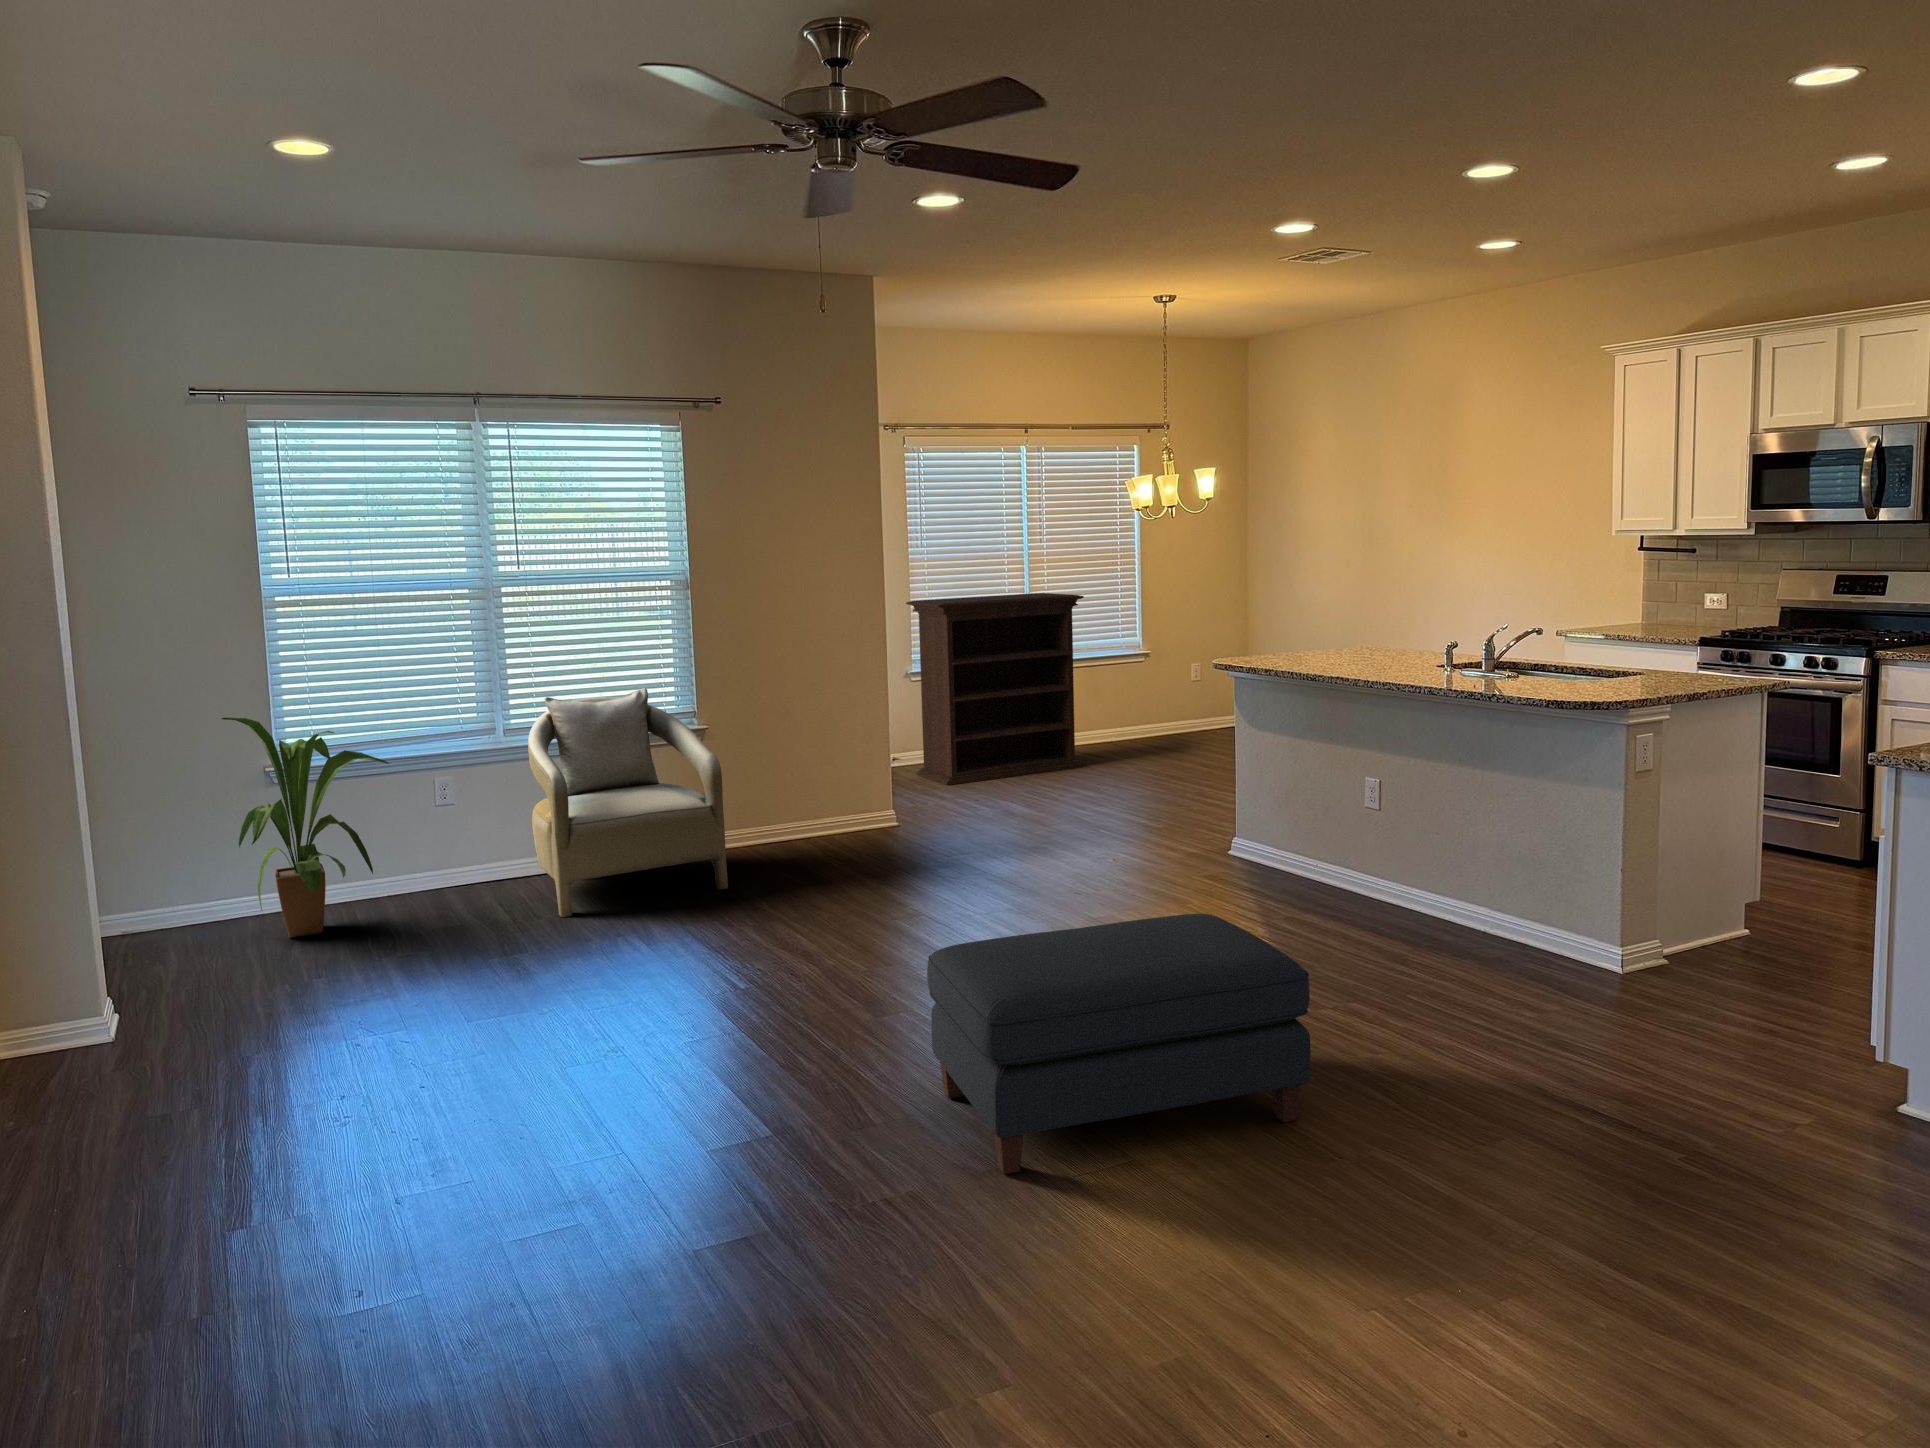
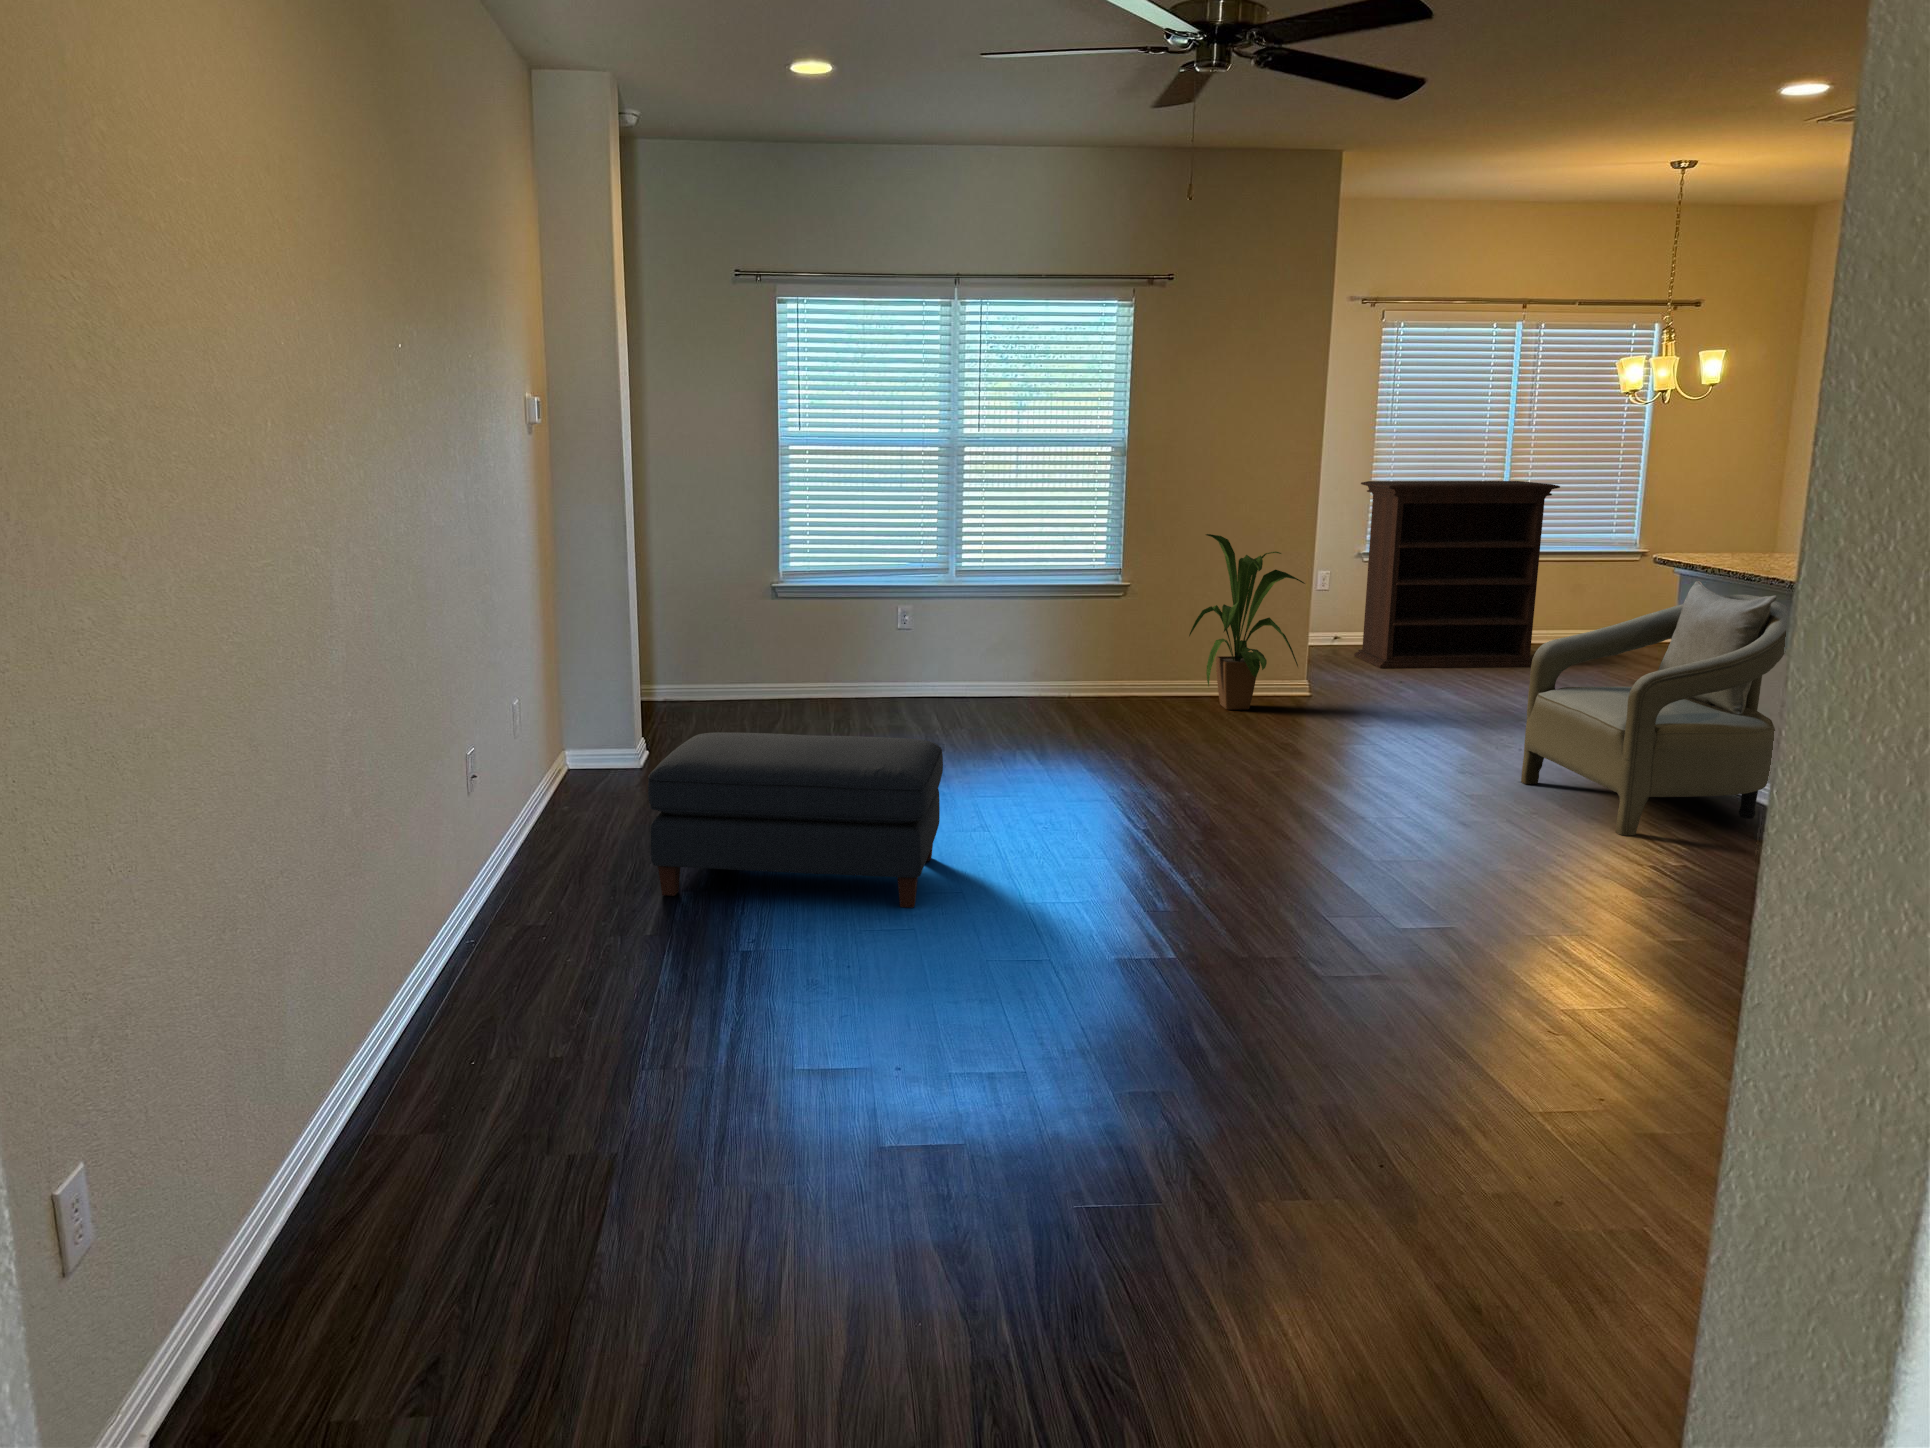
armchair: present [528,688,728,917] -> present [1521,581,1788,836]
house plant: present [221,717,389,938] -> present [1189,534,1305,710]
ottoman: present [927,914,1311,1175] -> present [648,732,943,908]

